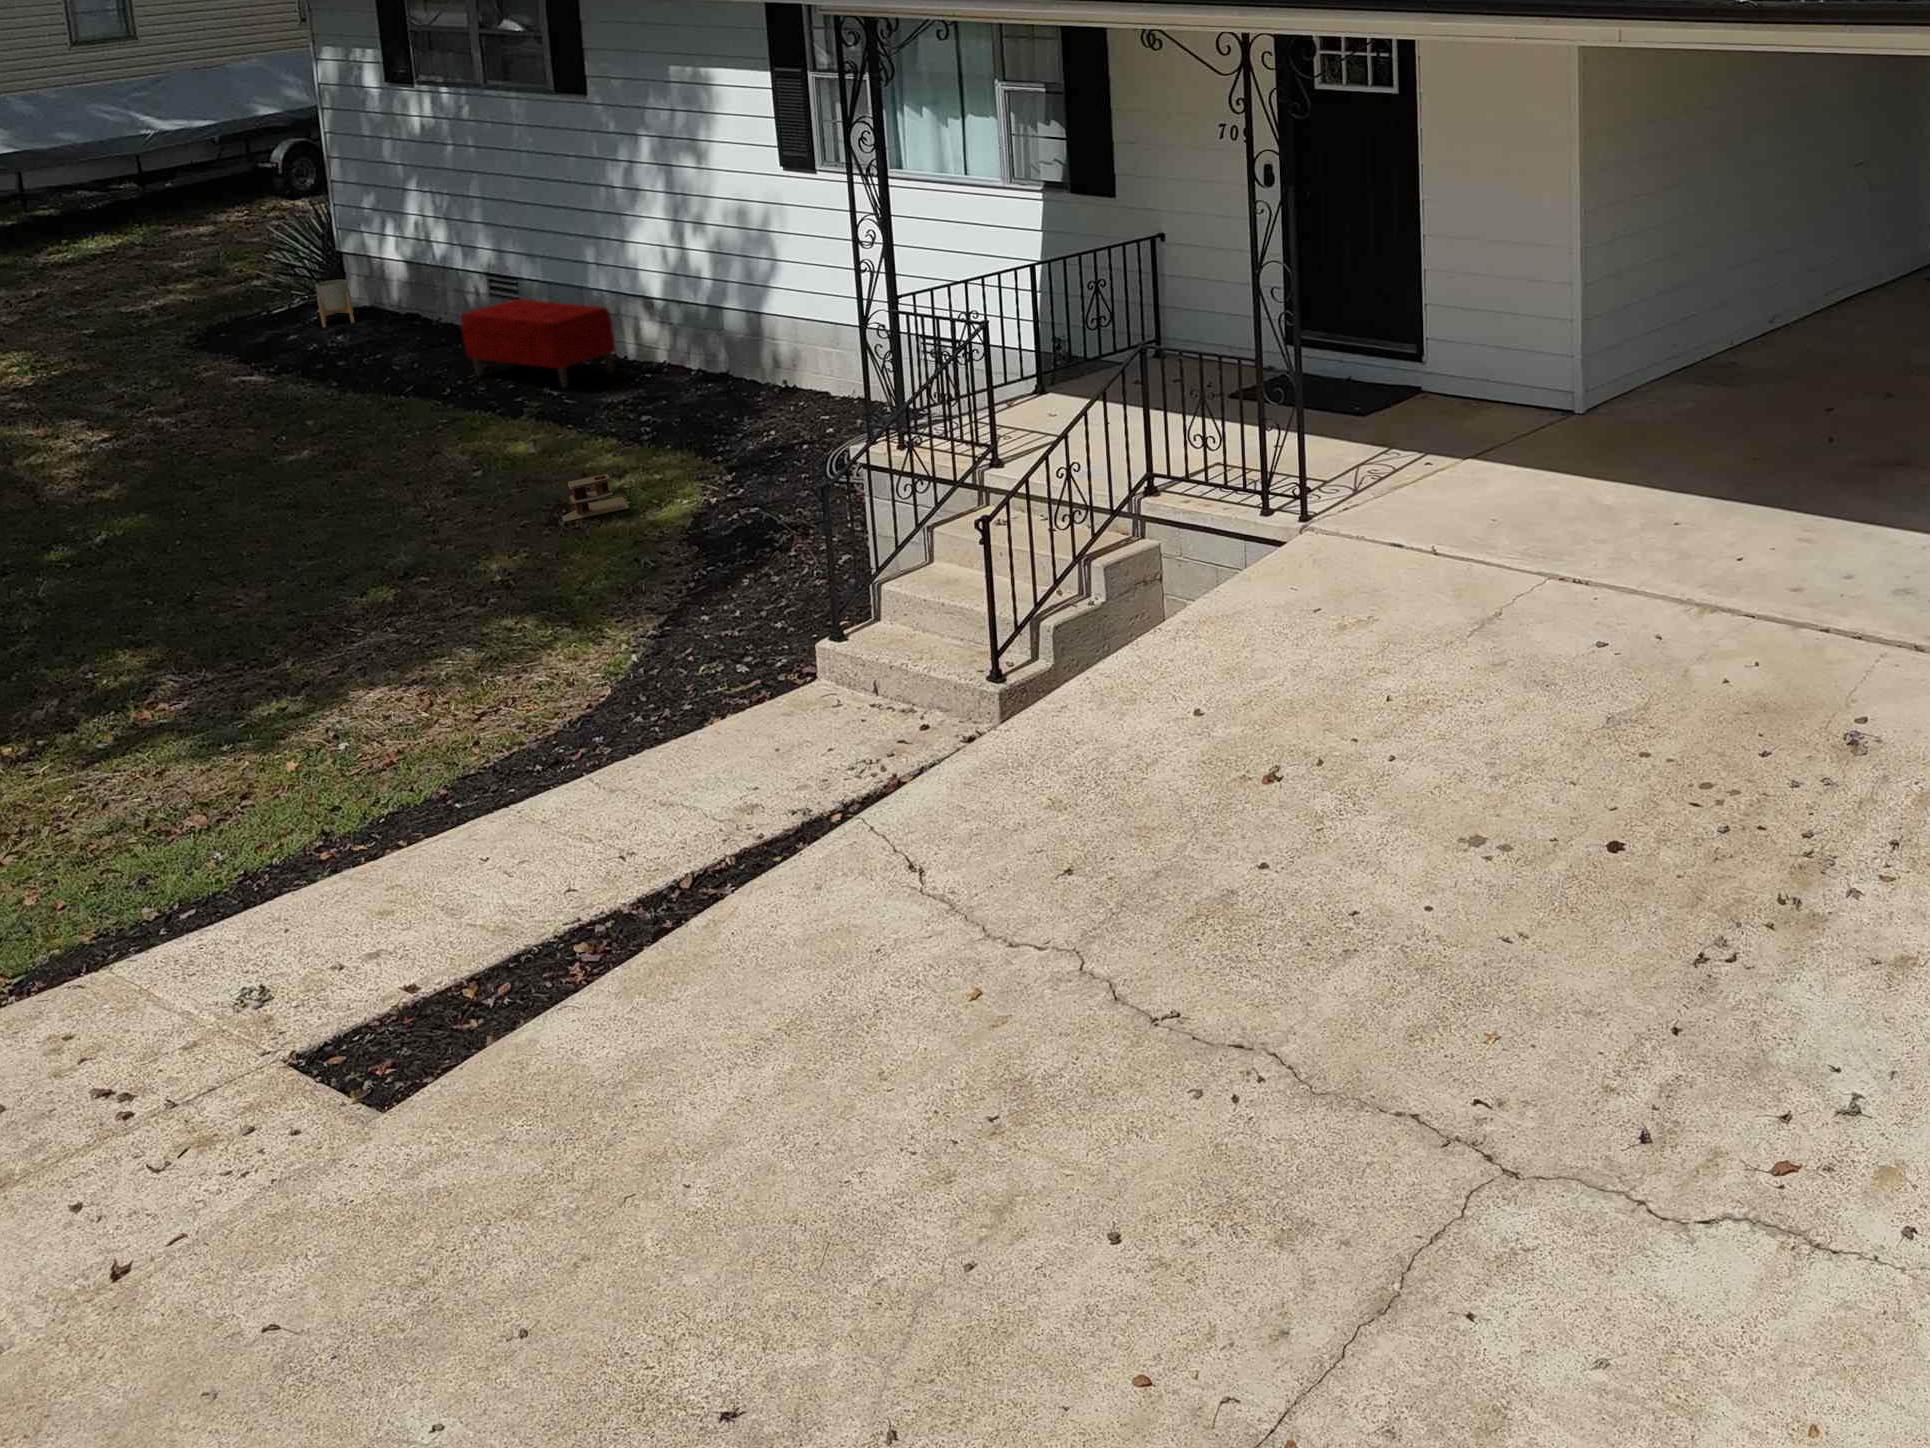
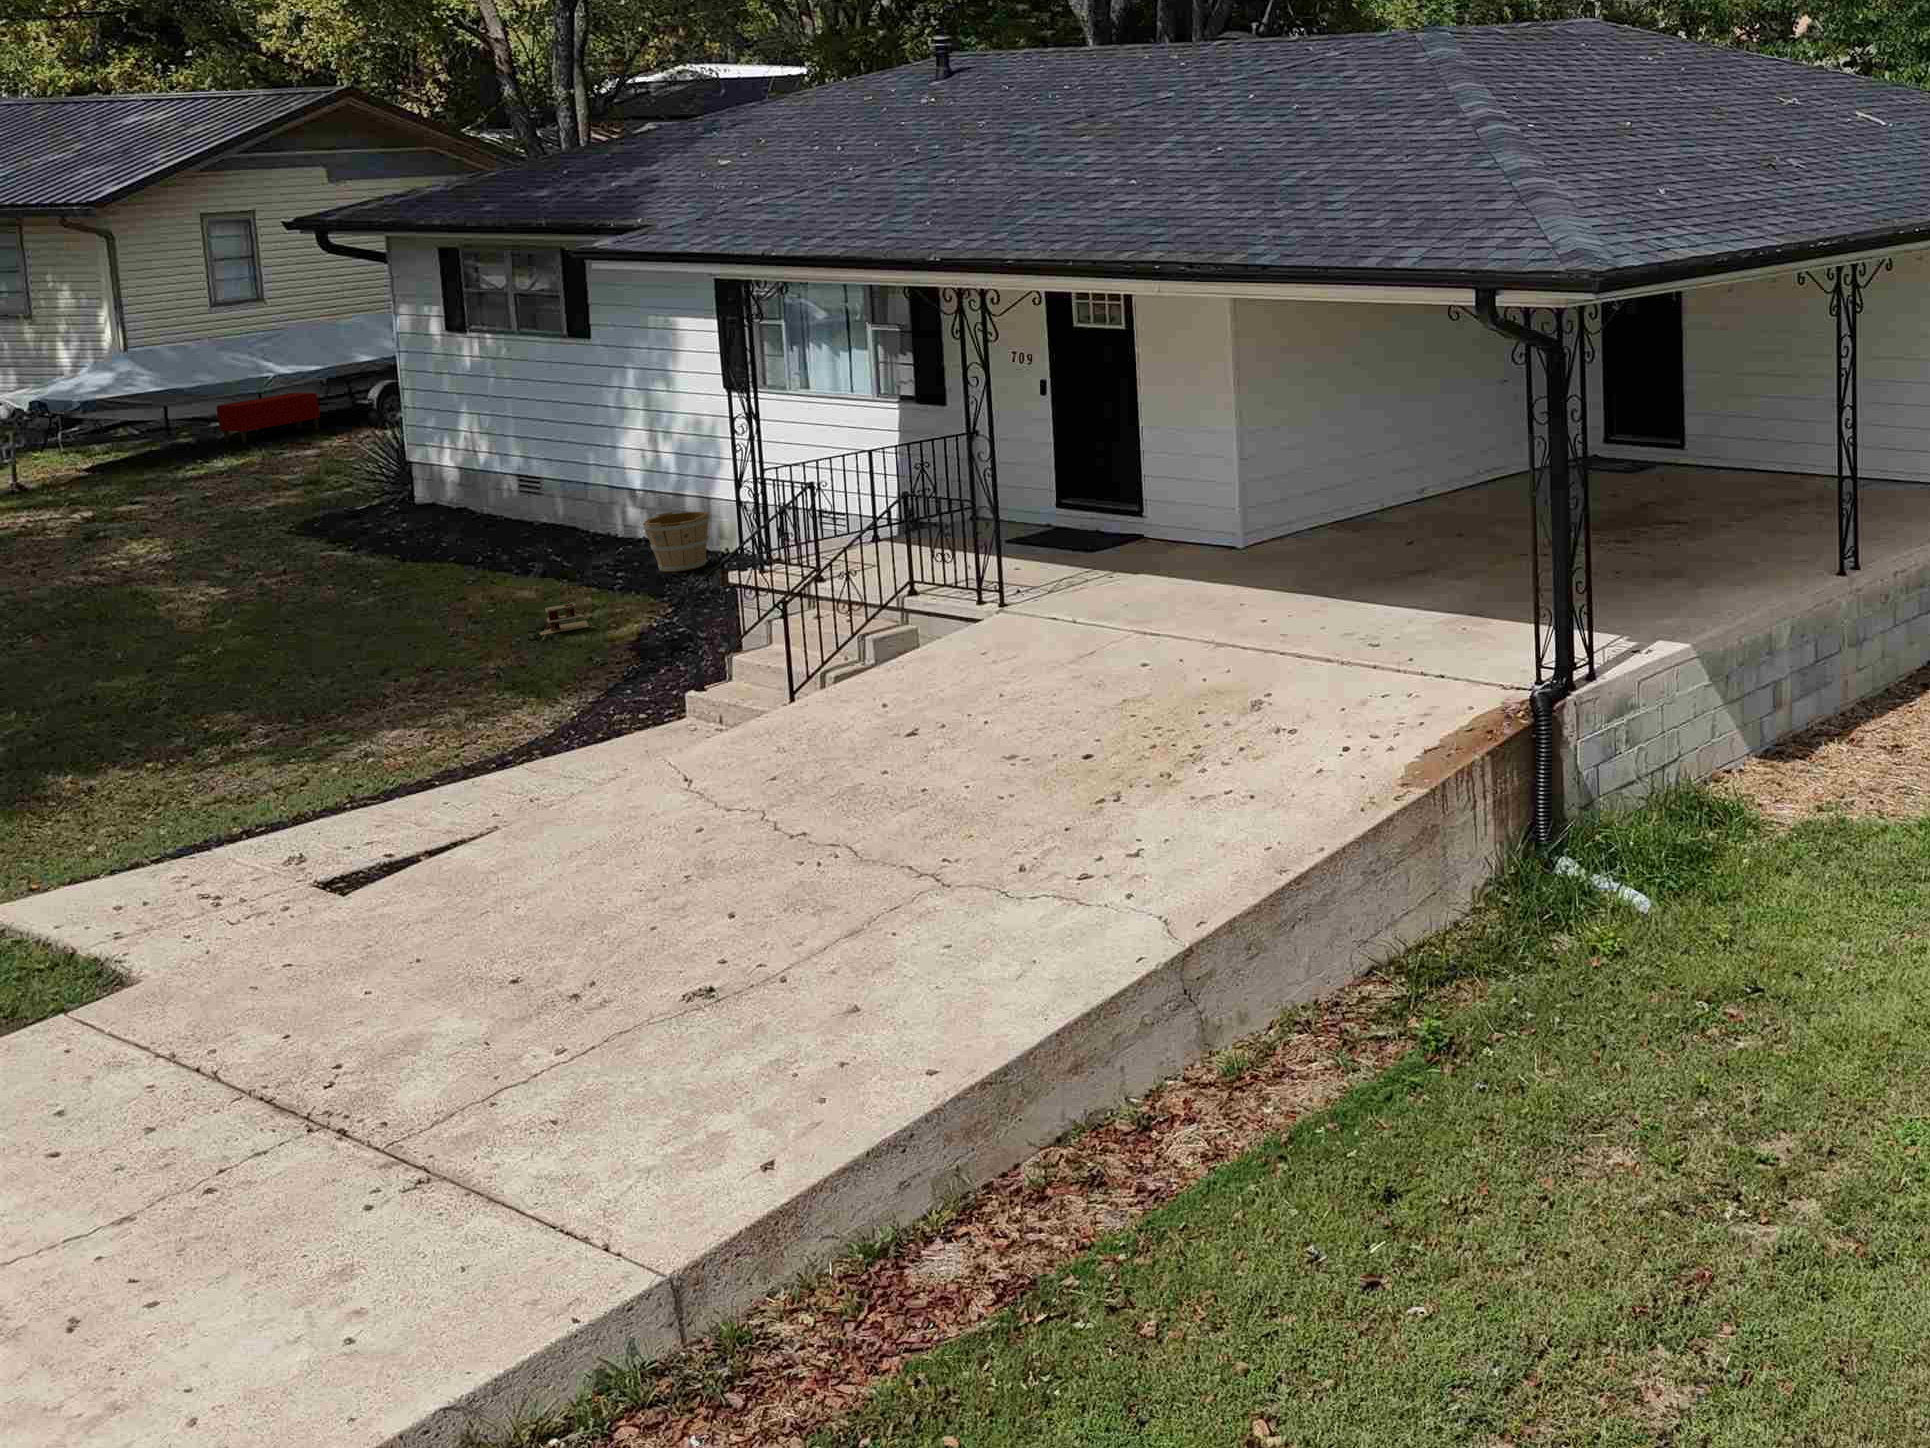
planter: present [315,280,354,327] -> none [388,480,418,516]
bench: present [461,299,616,388] -> present [217,393,320,443]
wooden bucket: none [677,334,763,417] -> present [643,512,710,572]

